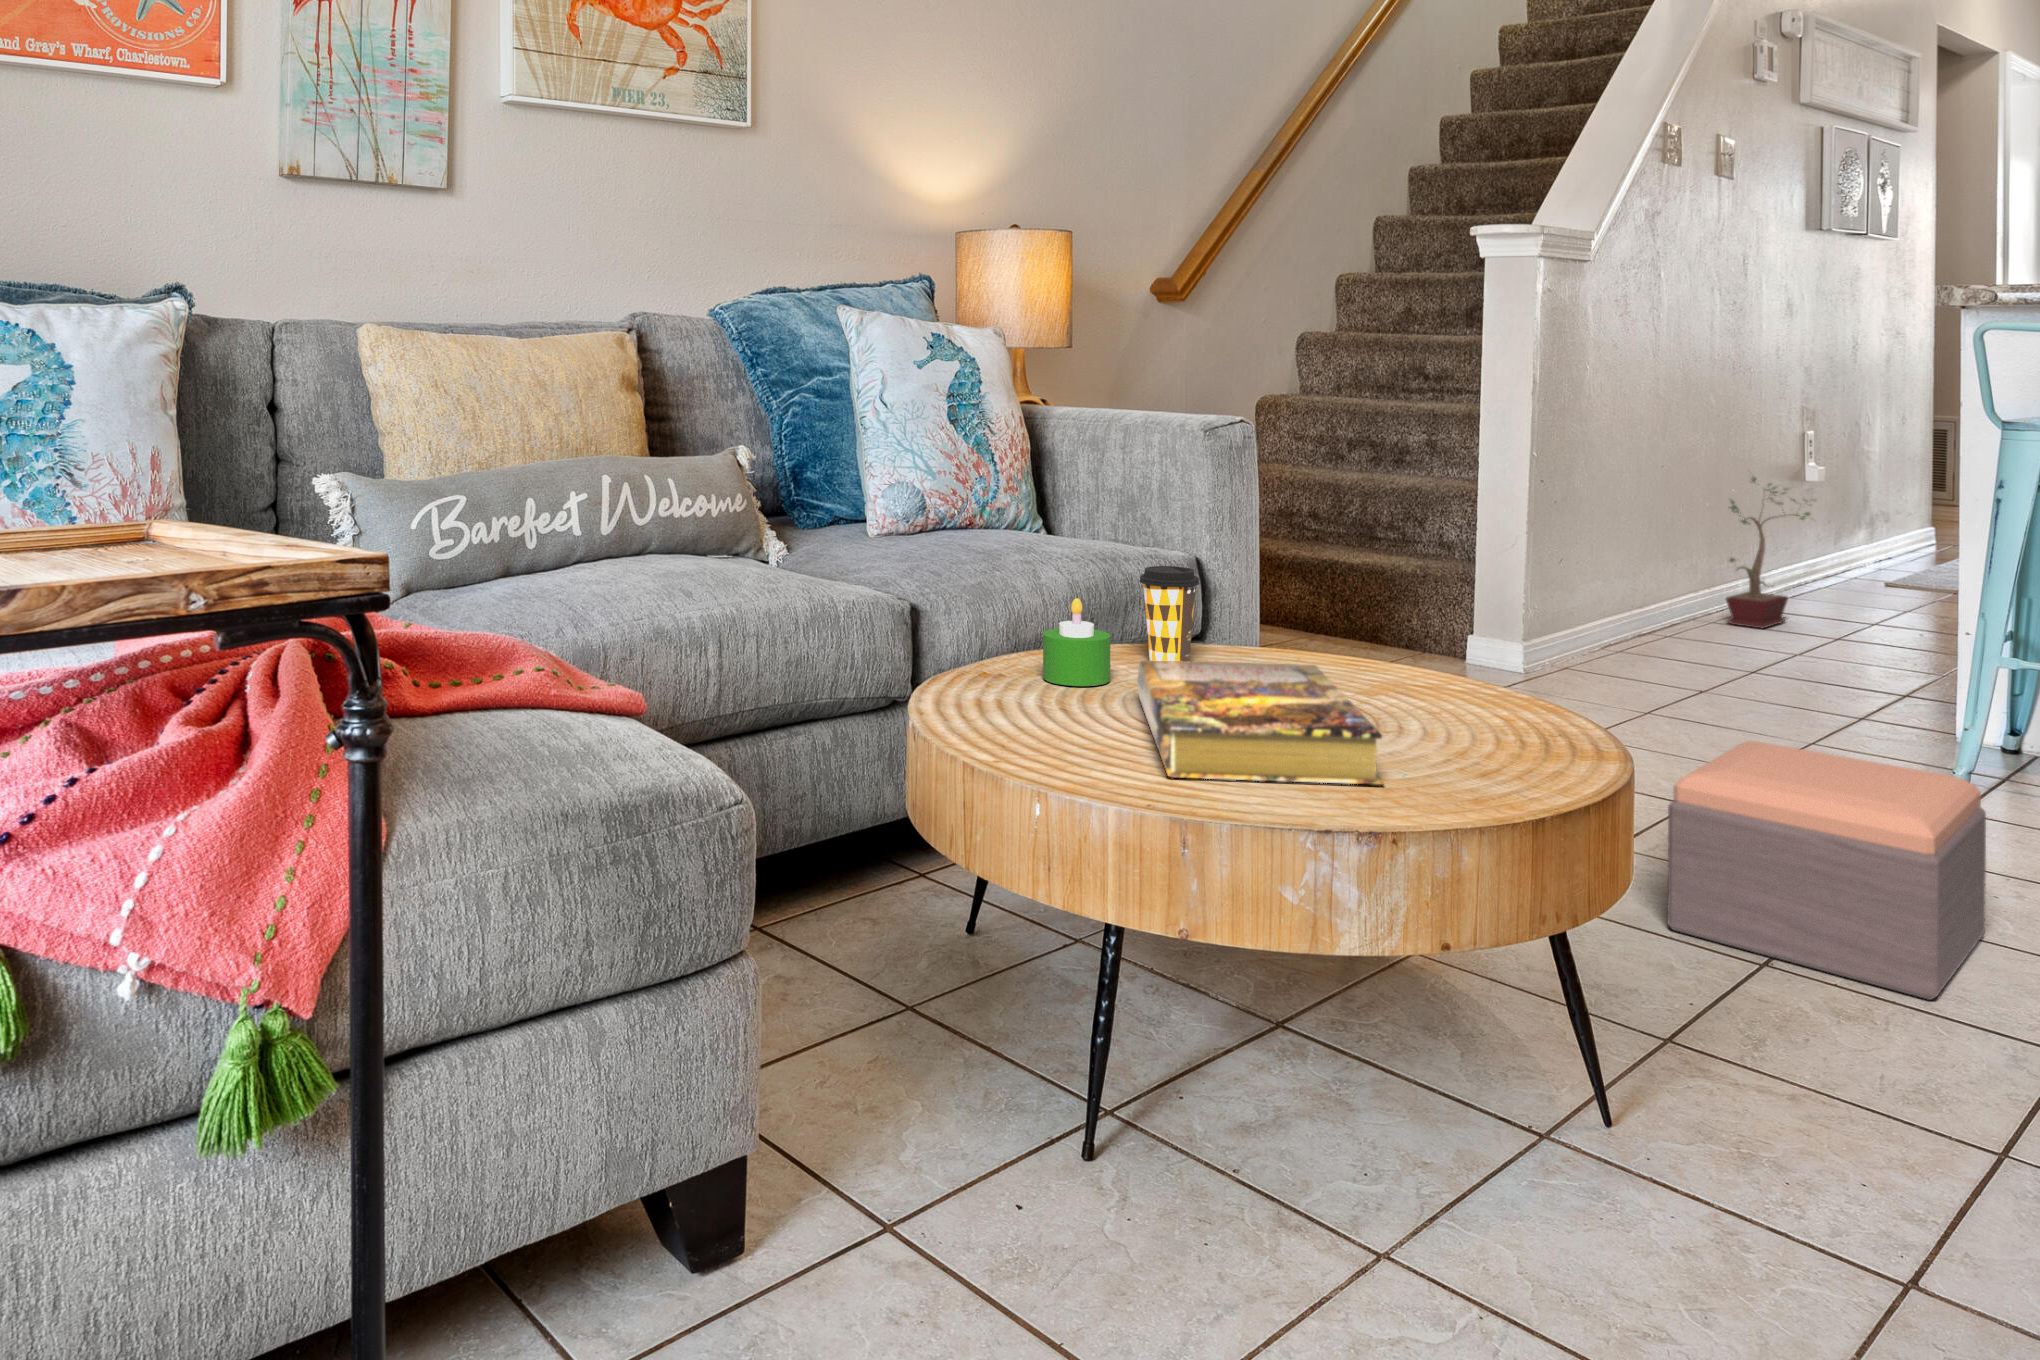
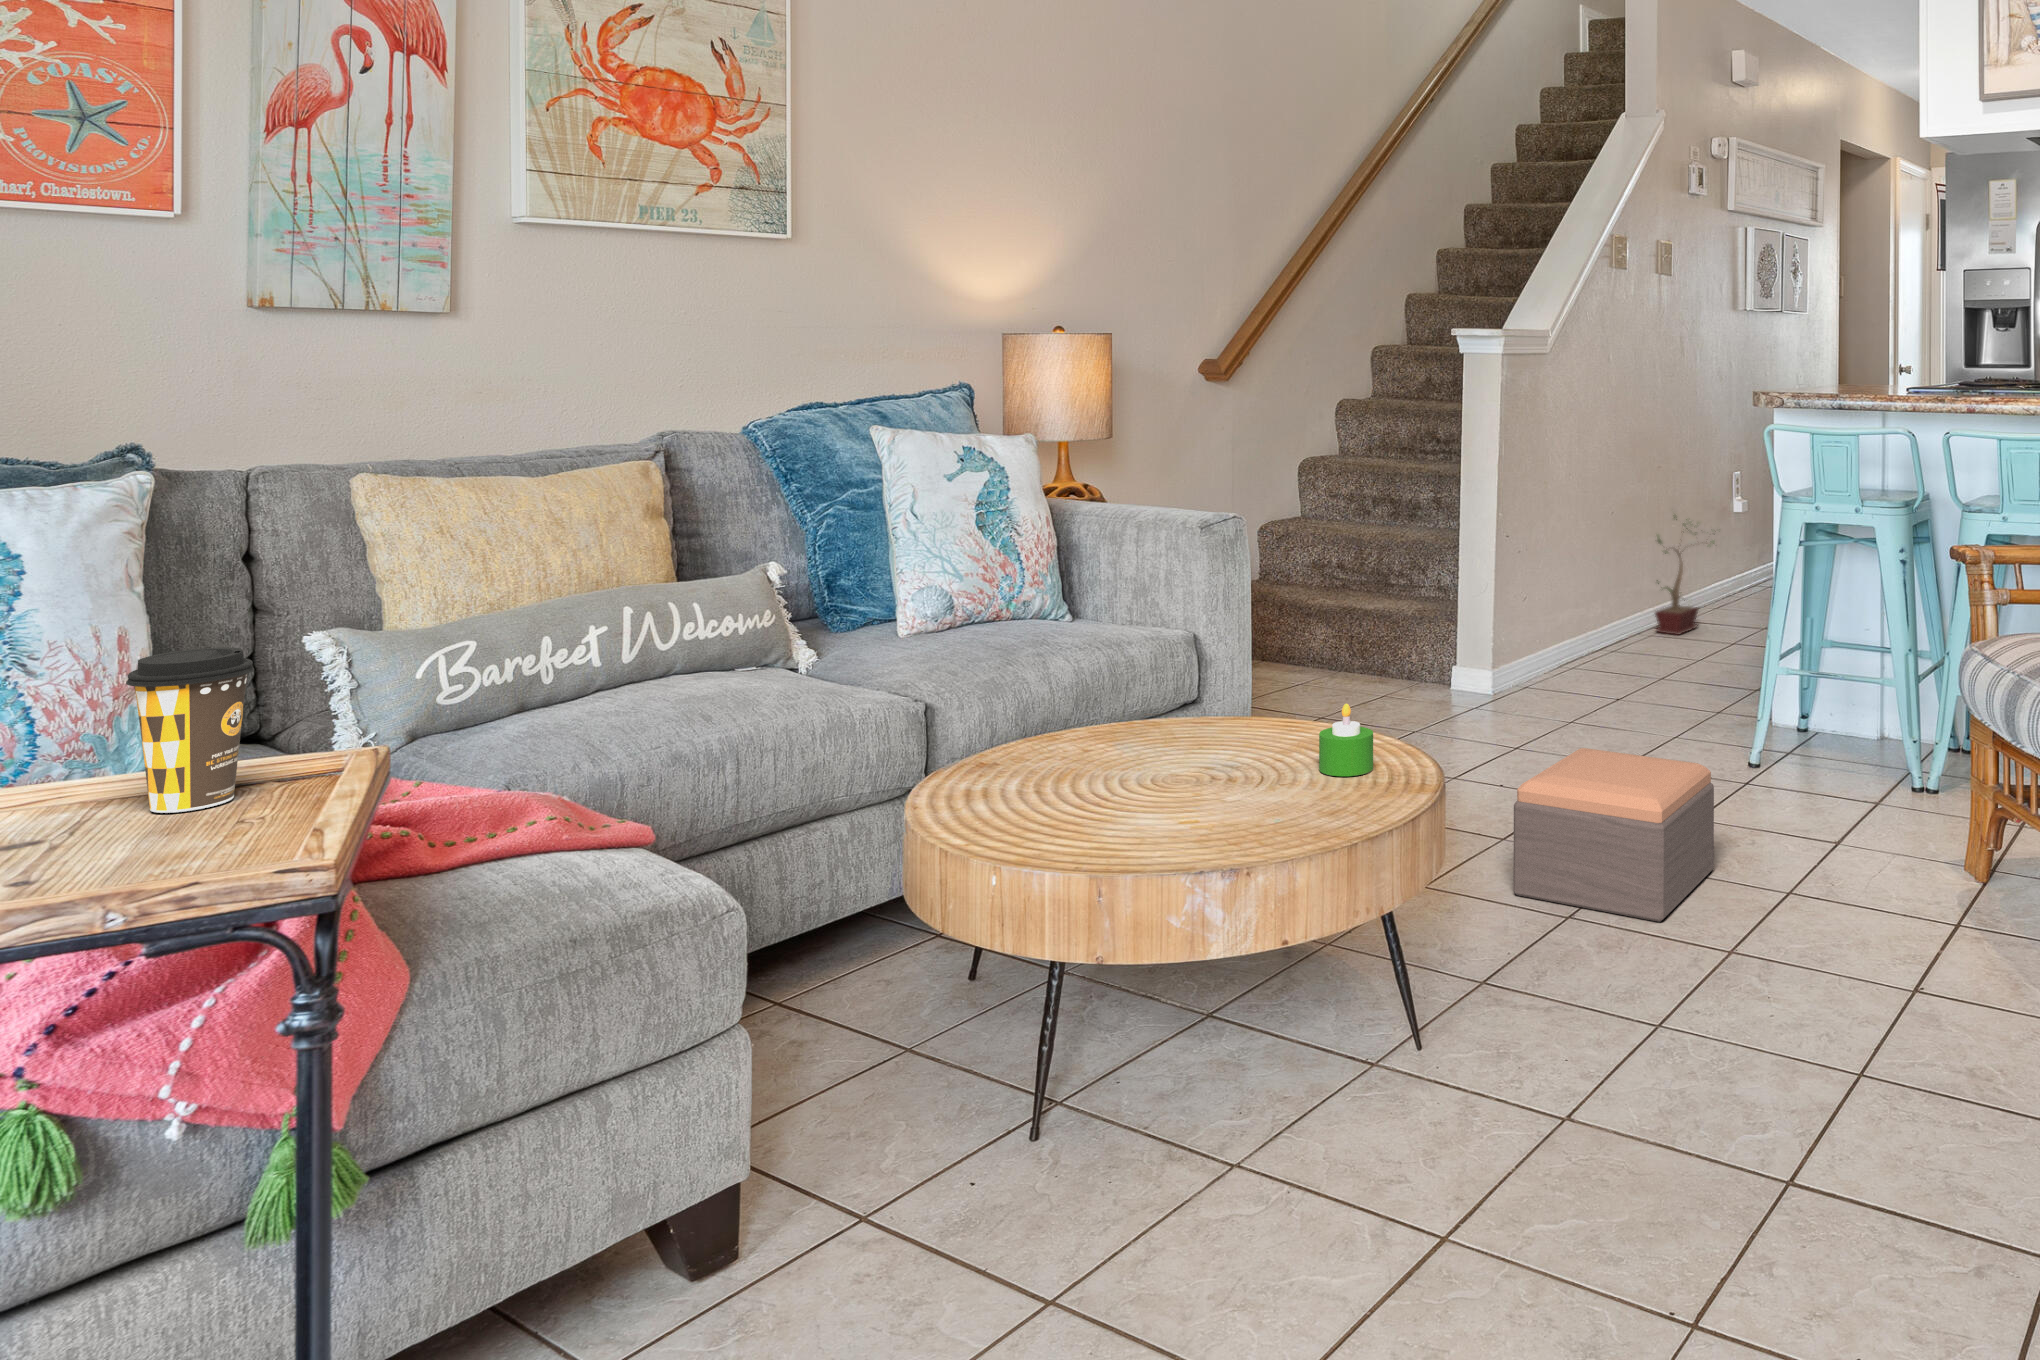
coffee cup: present [1139,566,1200,662] -> present [126,648,254,813]
candle: present [1043,598,1110,686] -> present [1319,704,1373,776]
book: present [1137,661,1385,785] -> none [1093,737,1252,843]

